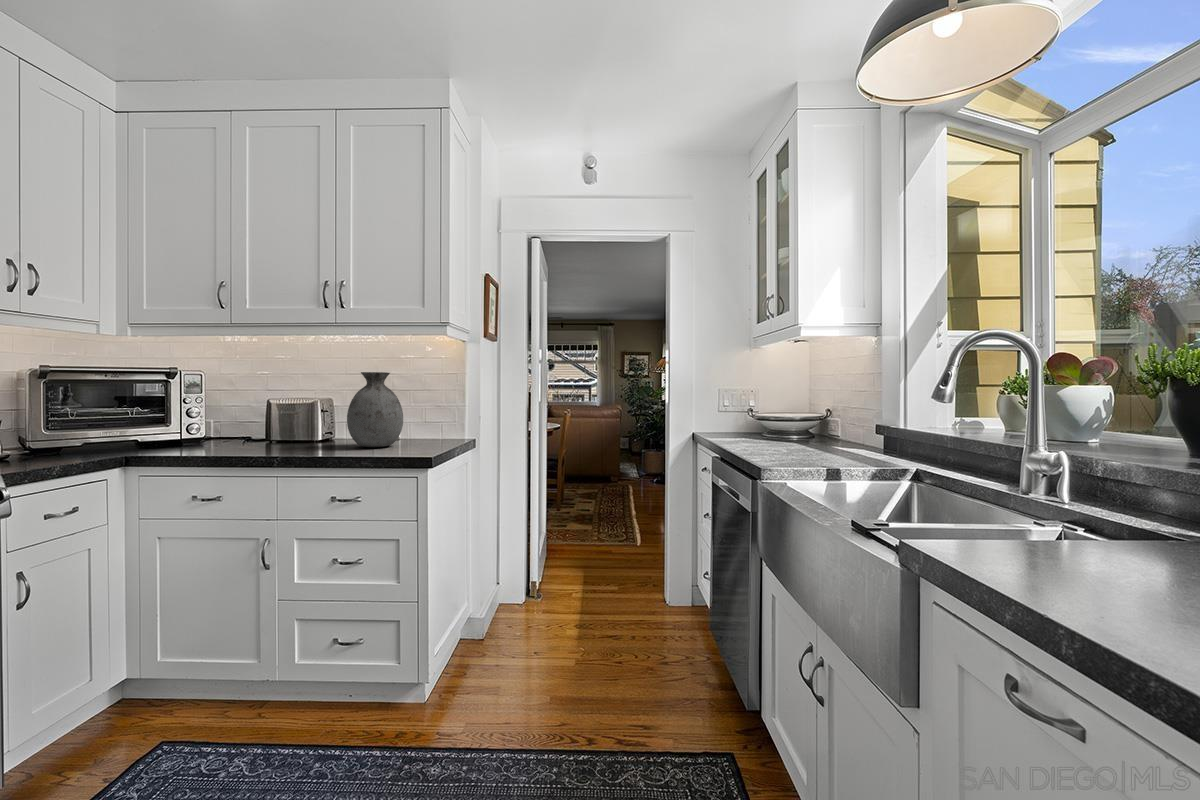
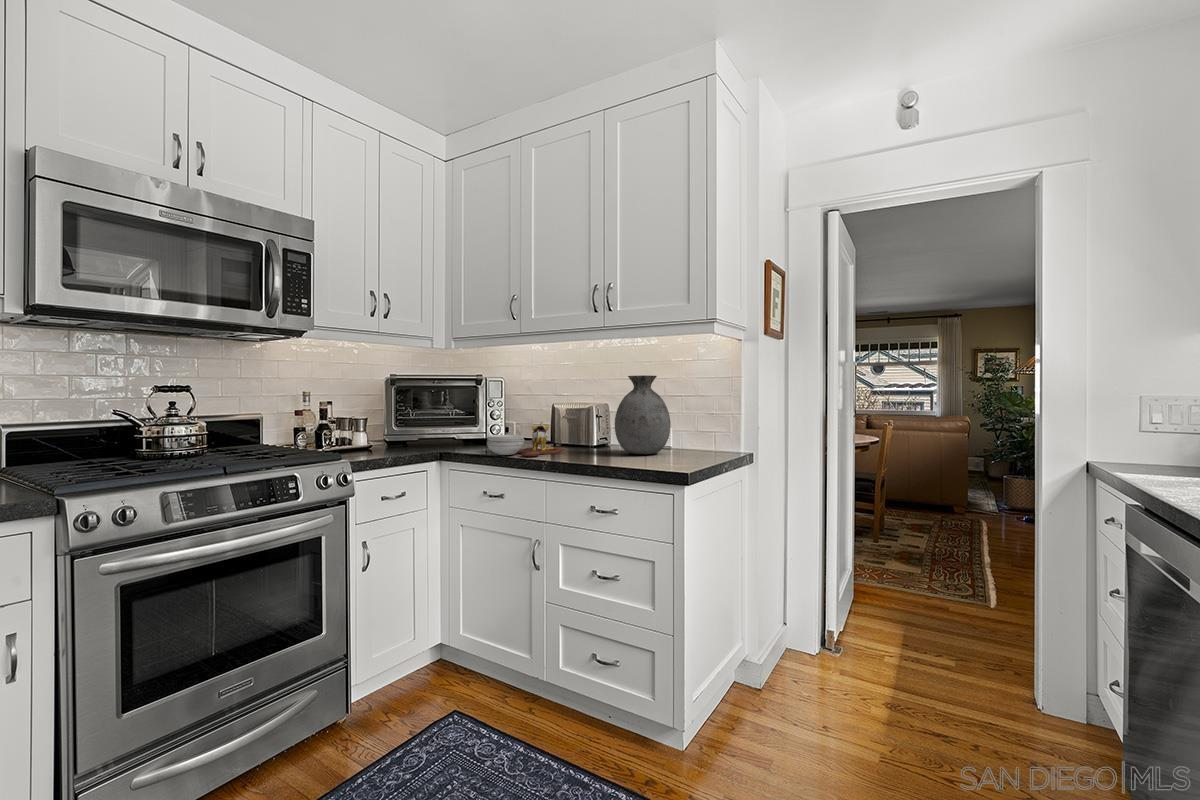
cutting board: none [196,417,285,453] -> present [487,422,565,456]

